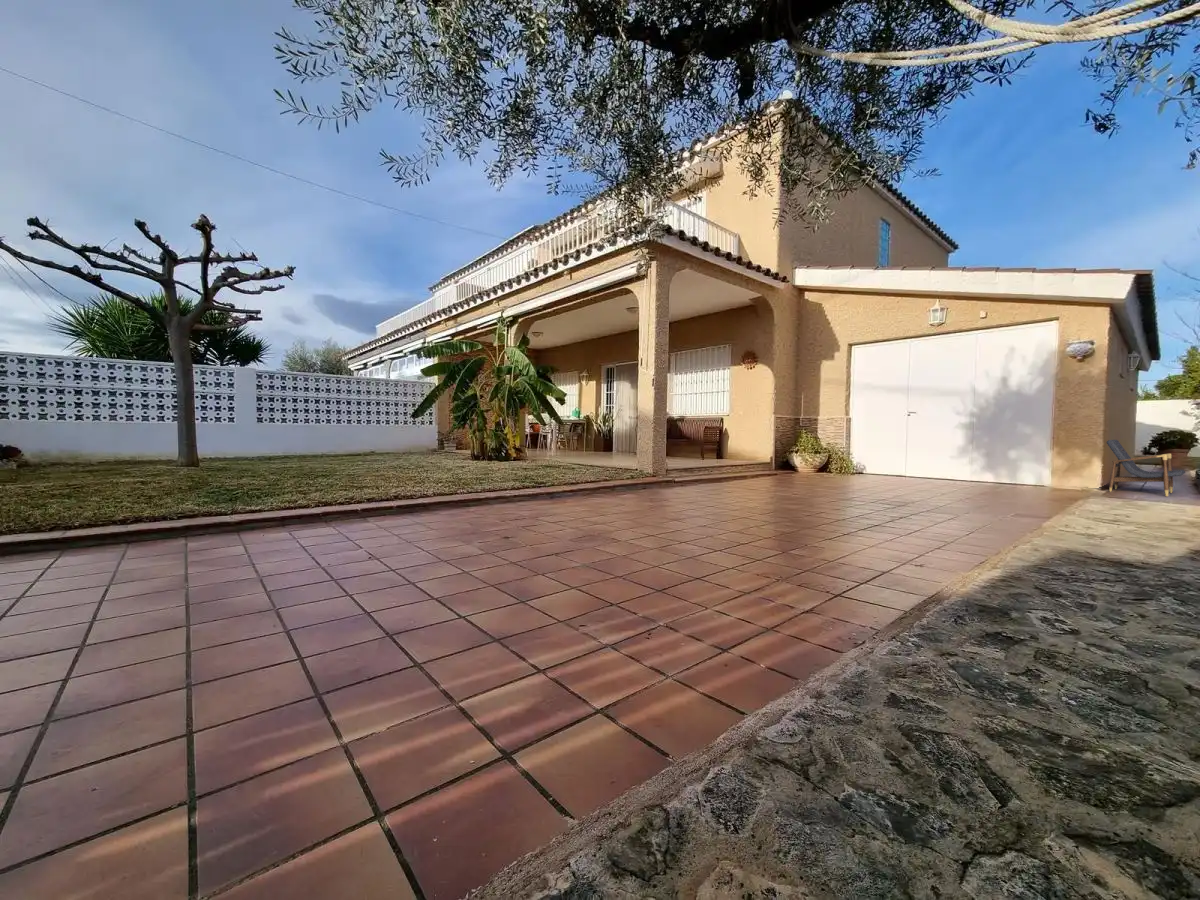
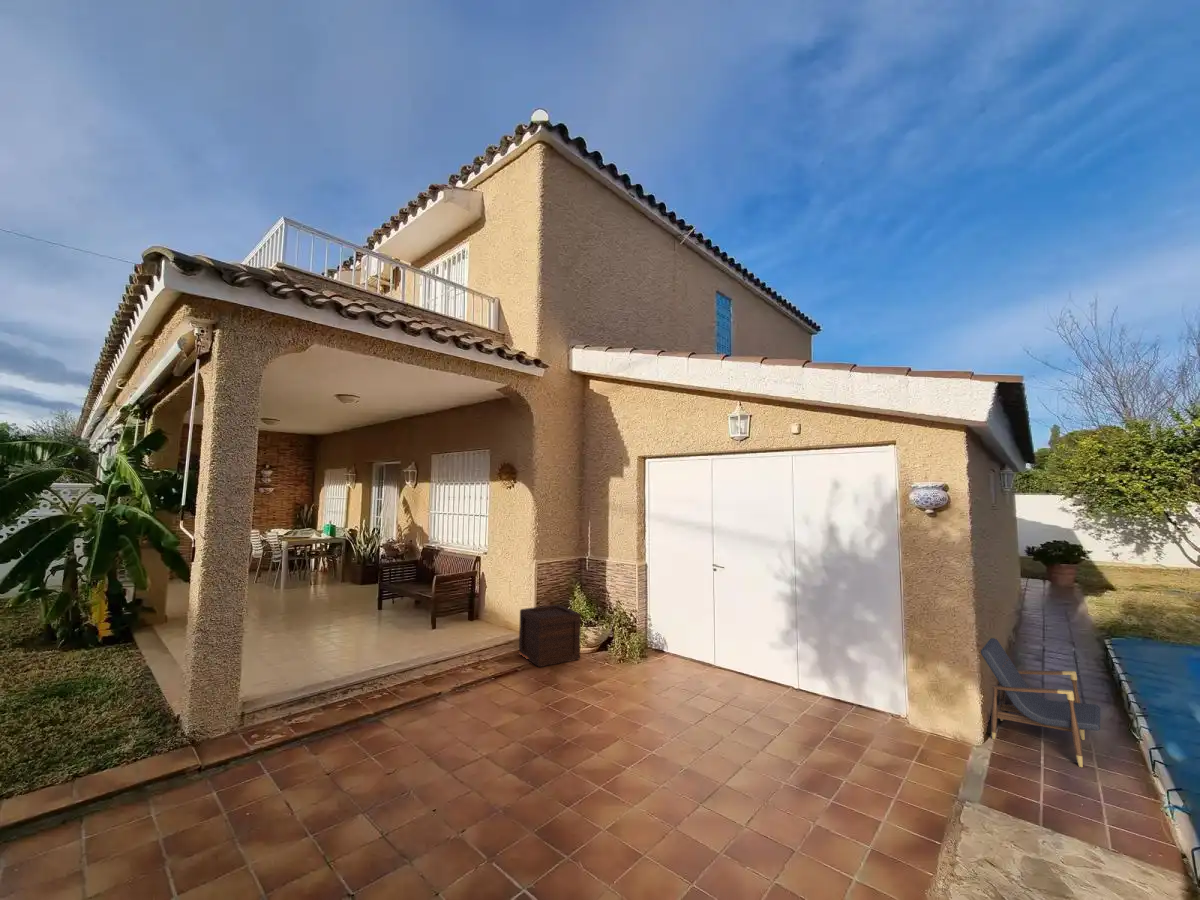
wooden crate: none [768,443,813,475] -> present [519,605,581,667]

